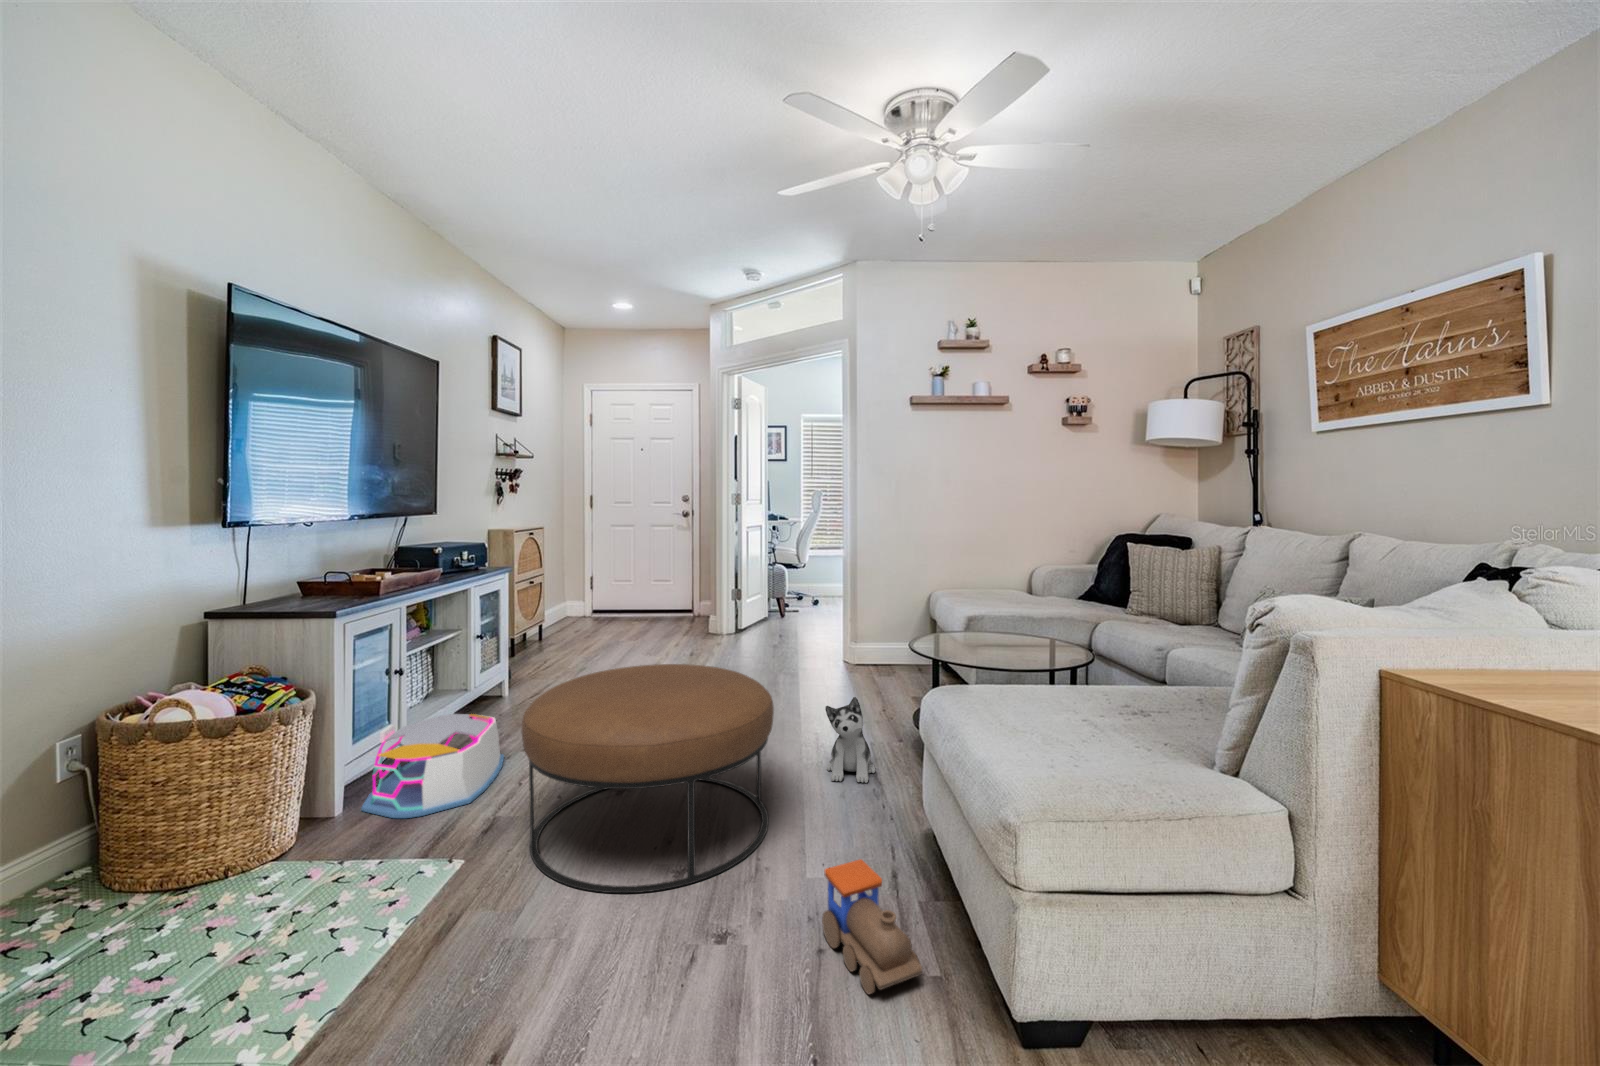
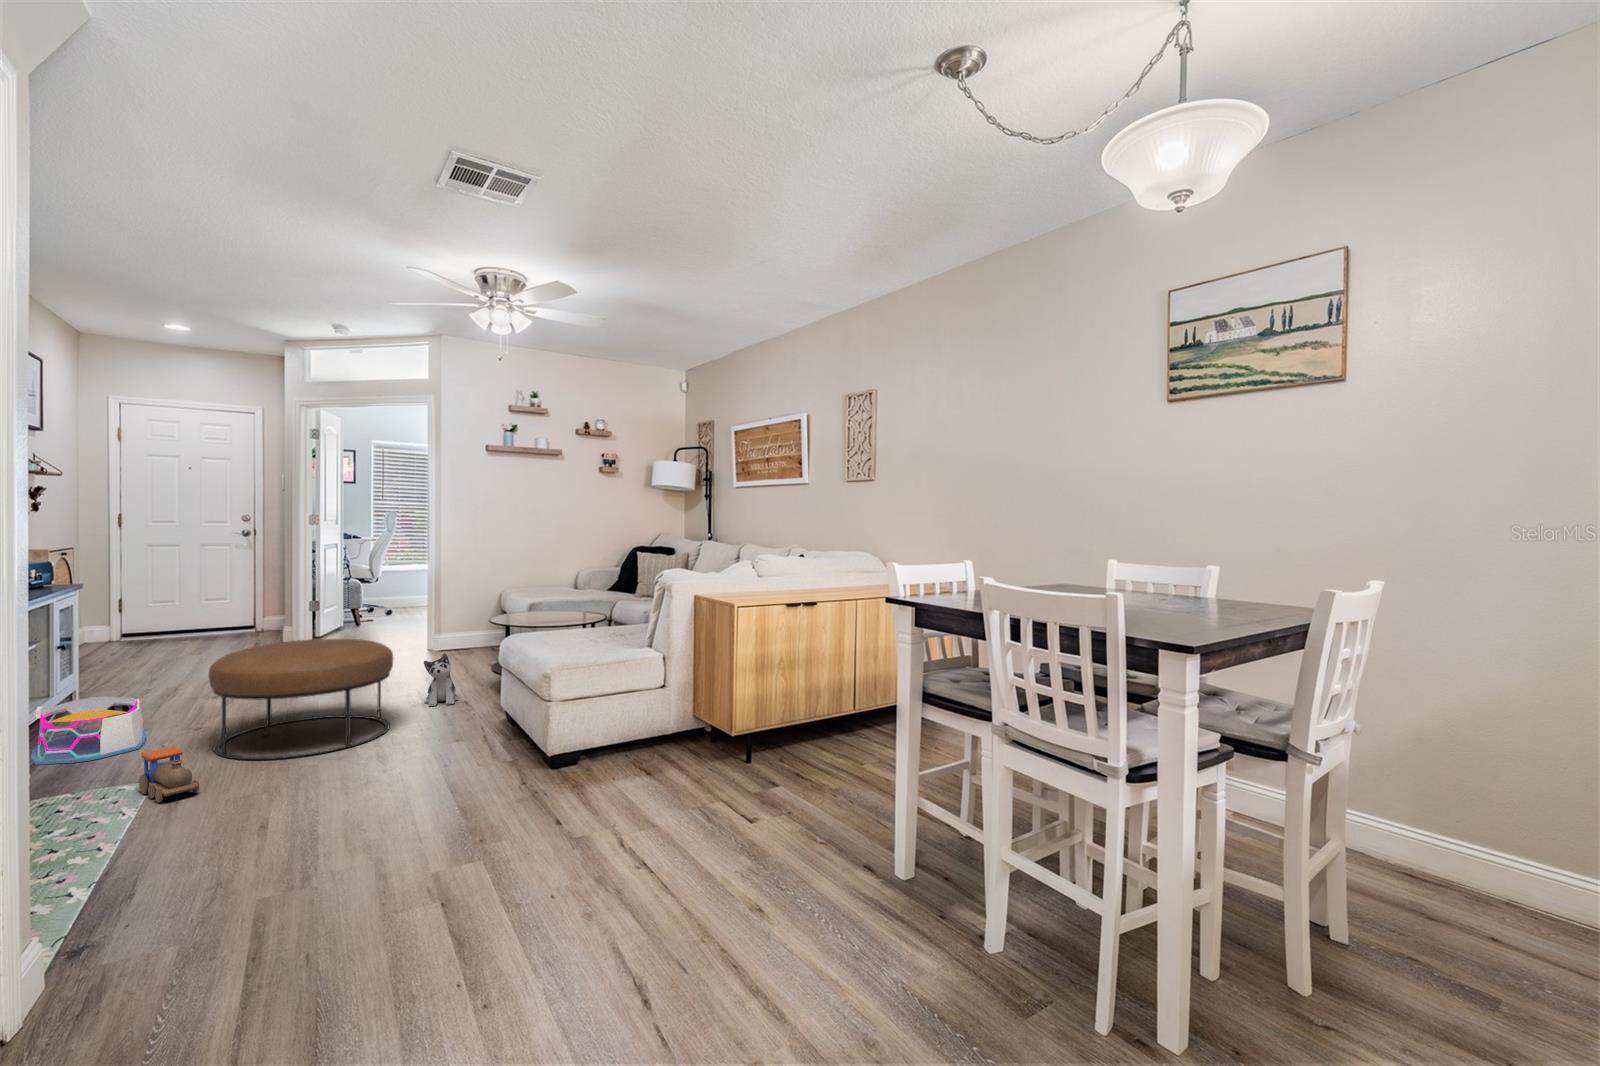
toy train: present [822,859,922,994] -> present [139,746,199,803]

